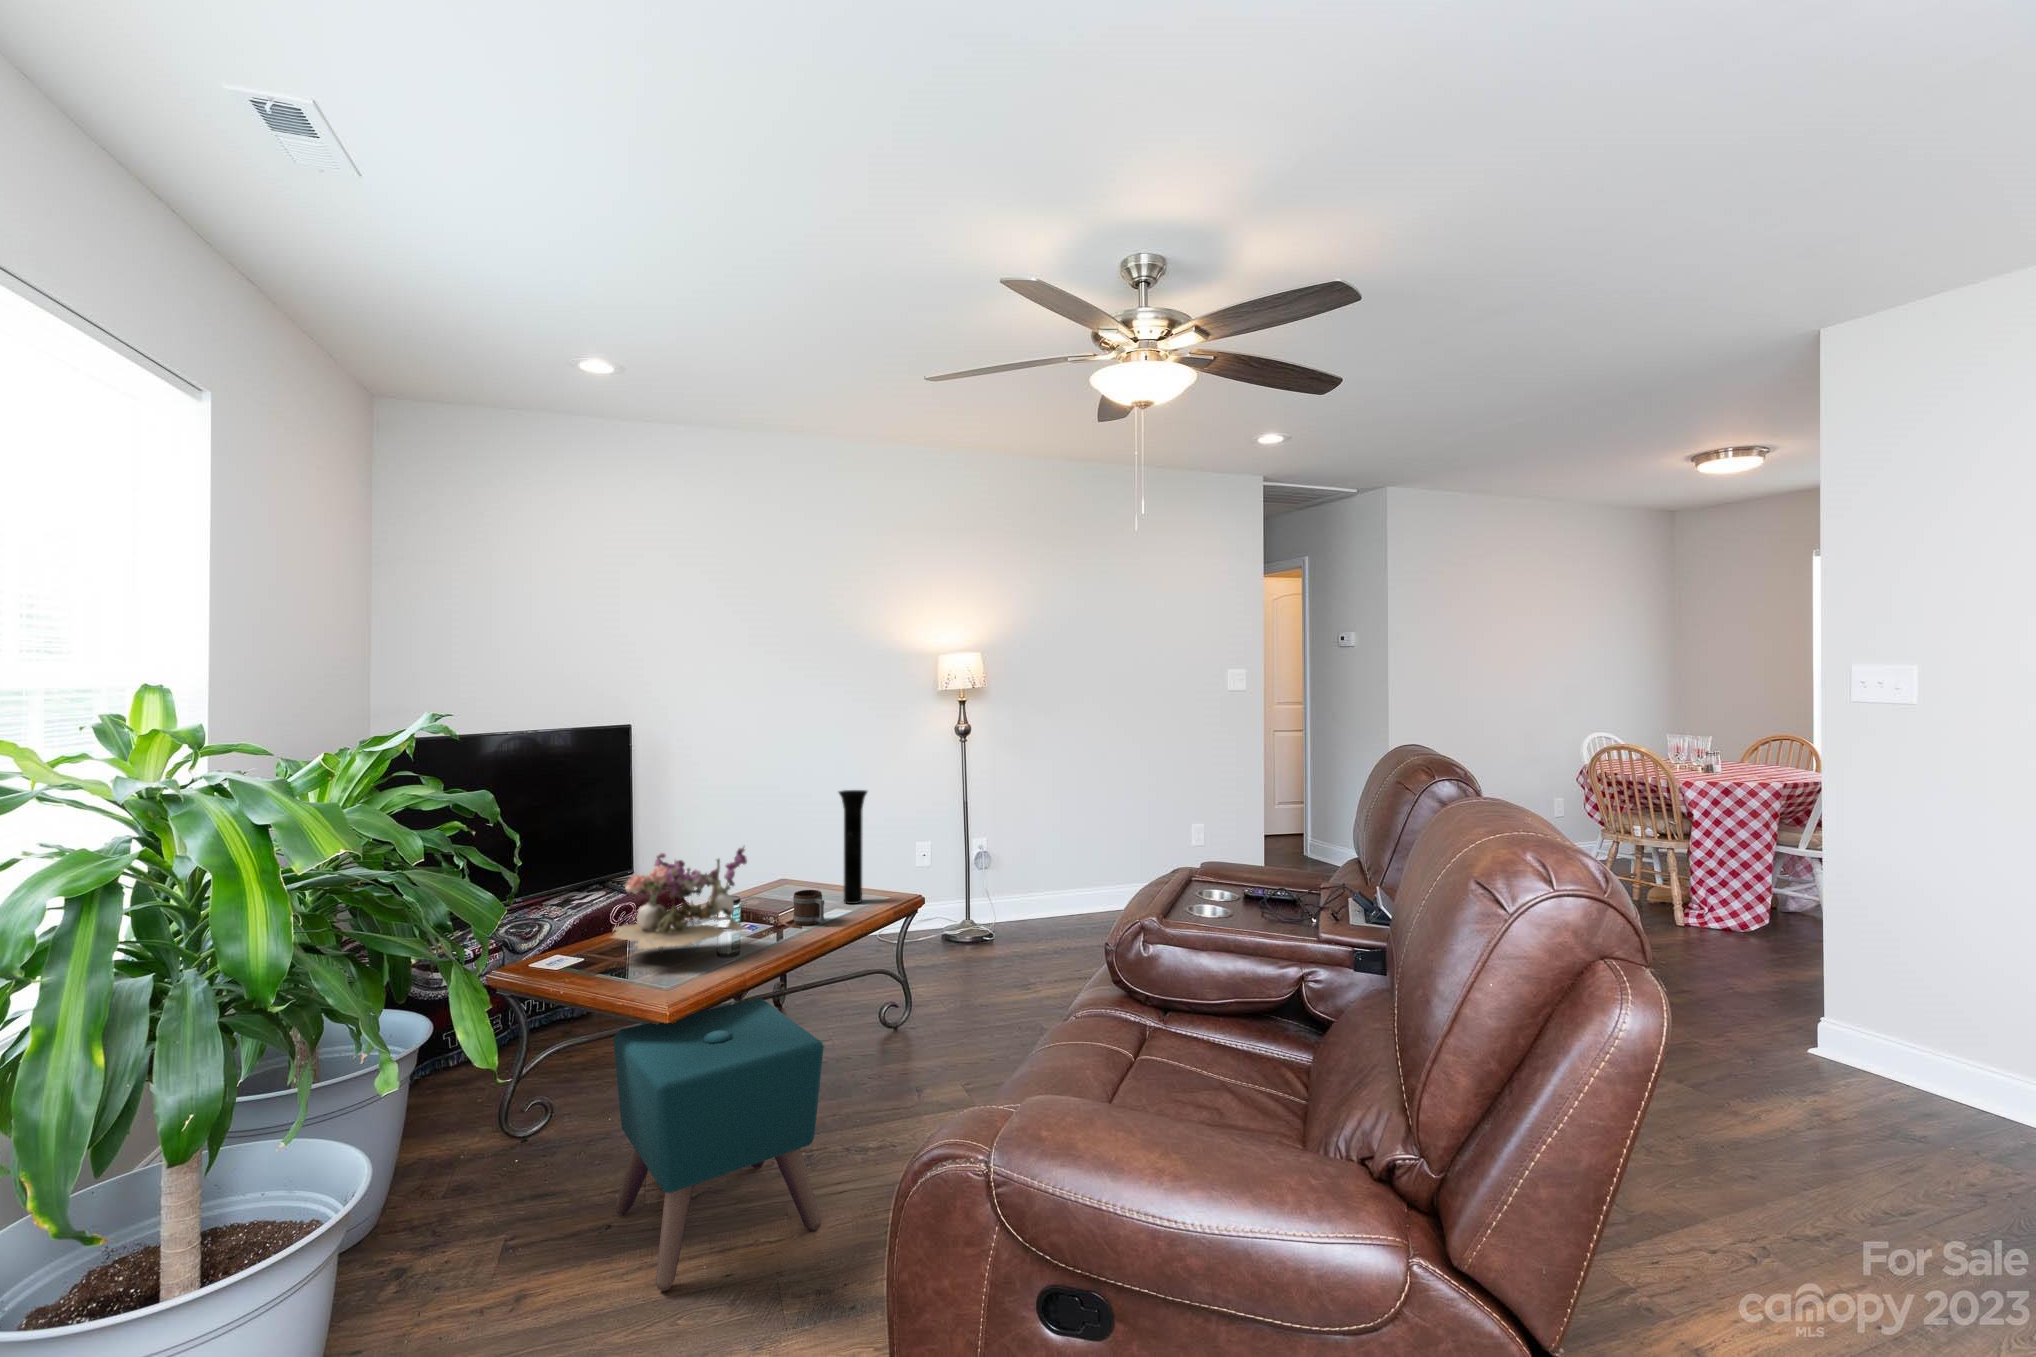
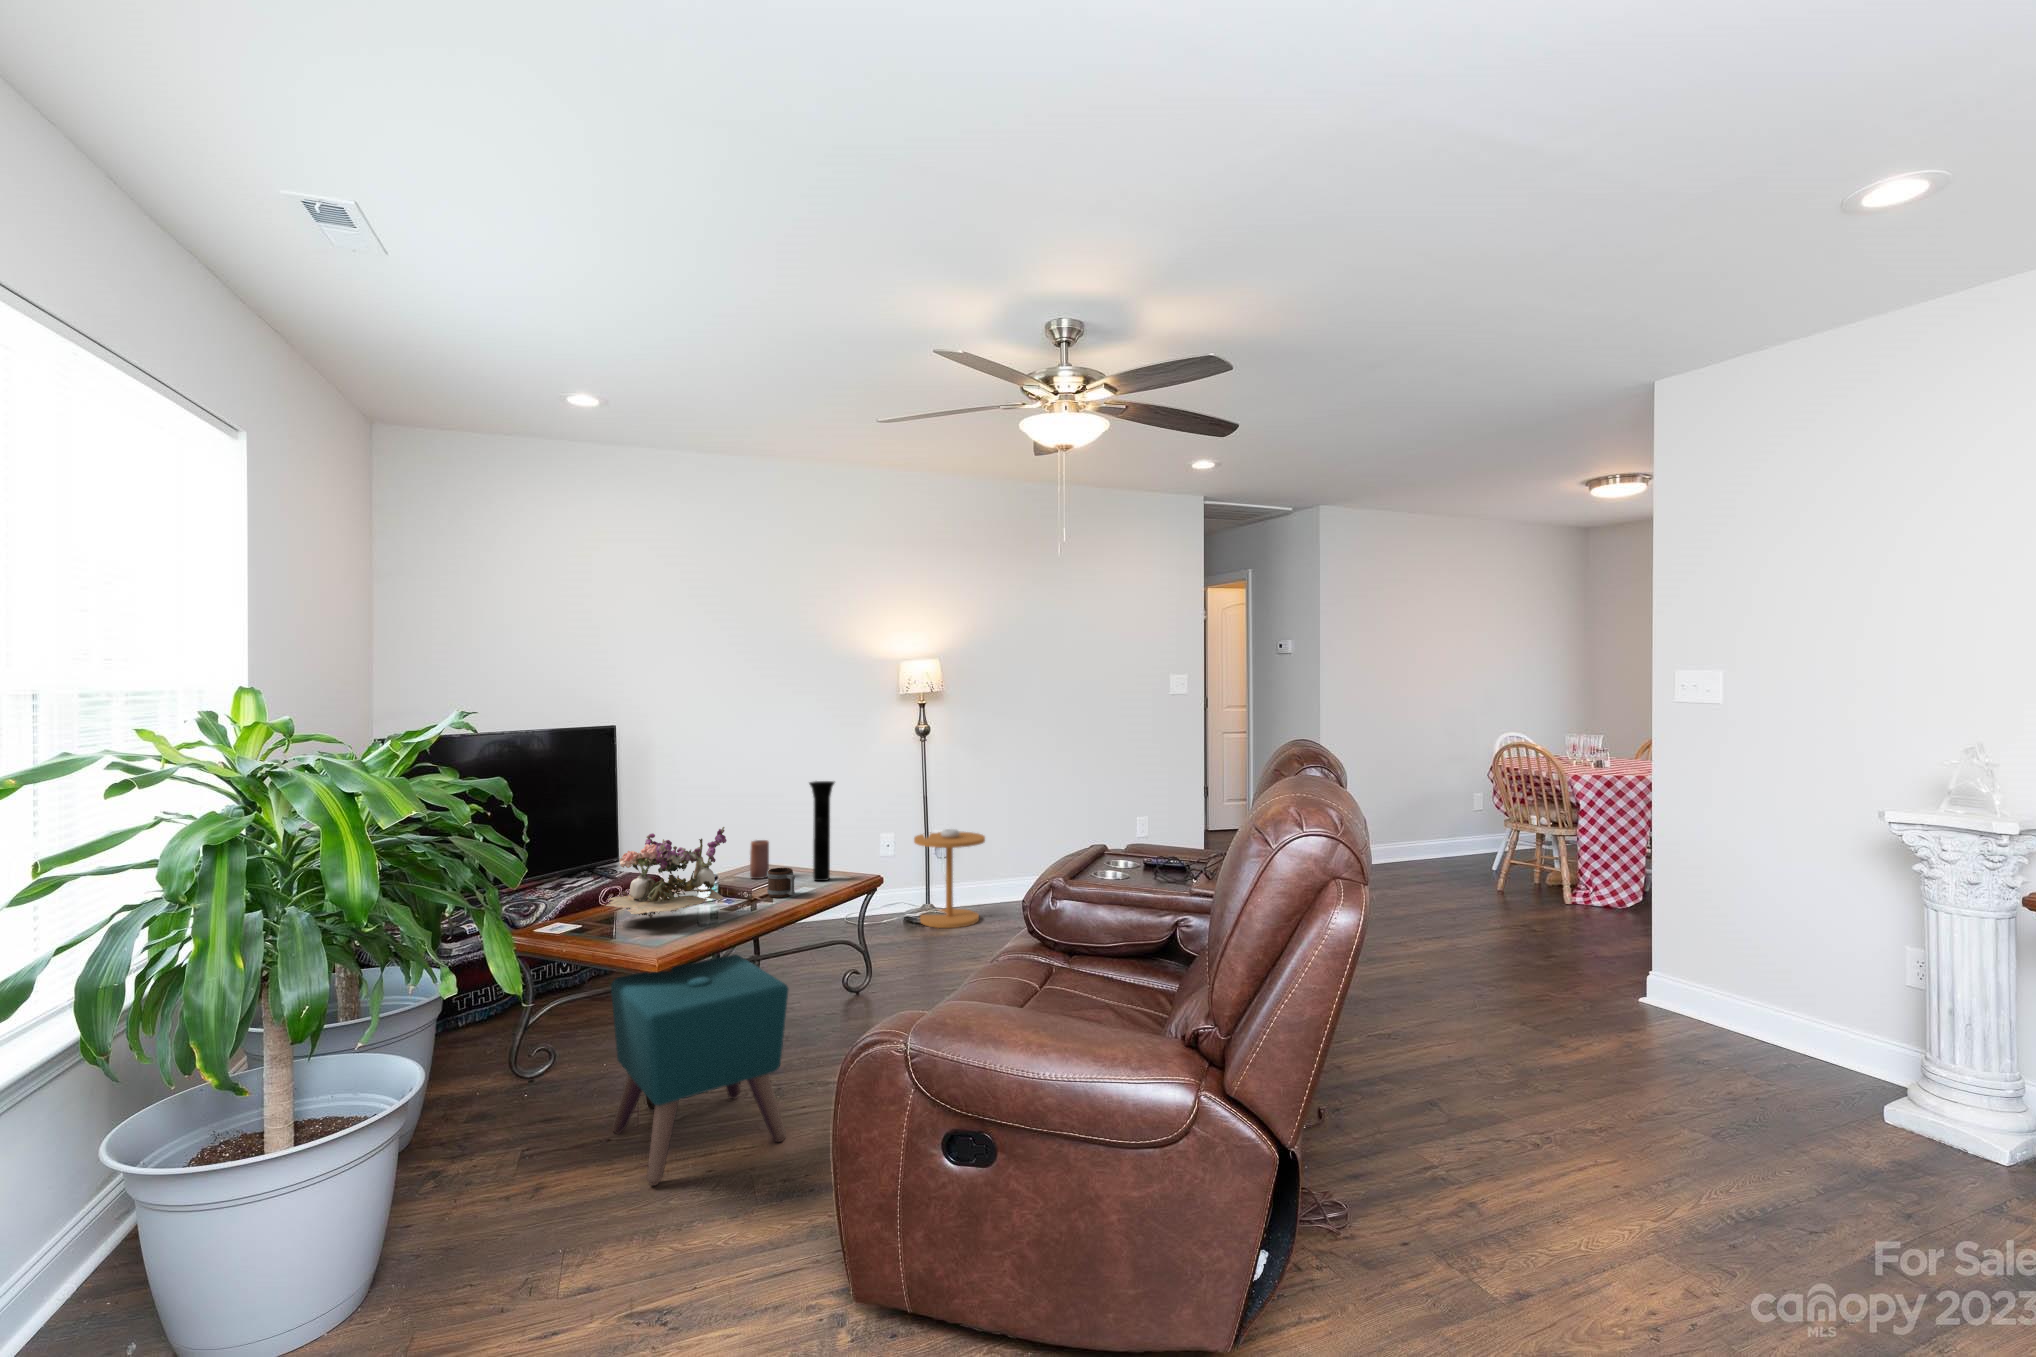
side table: none [949,839,1027,949] -> present [914,829,985,928]
candle: none [773,856,793,900] -> present [750,840,769,879]

